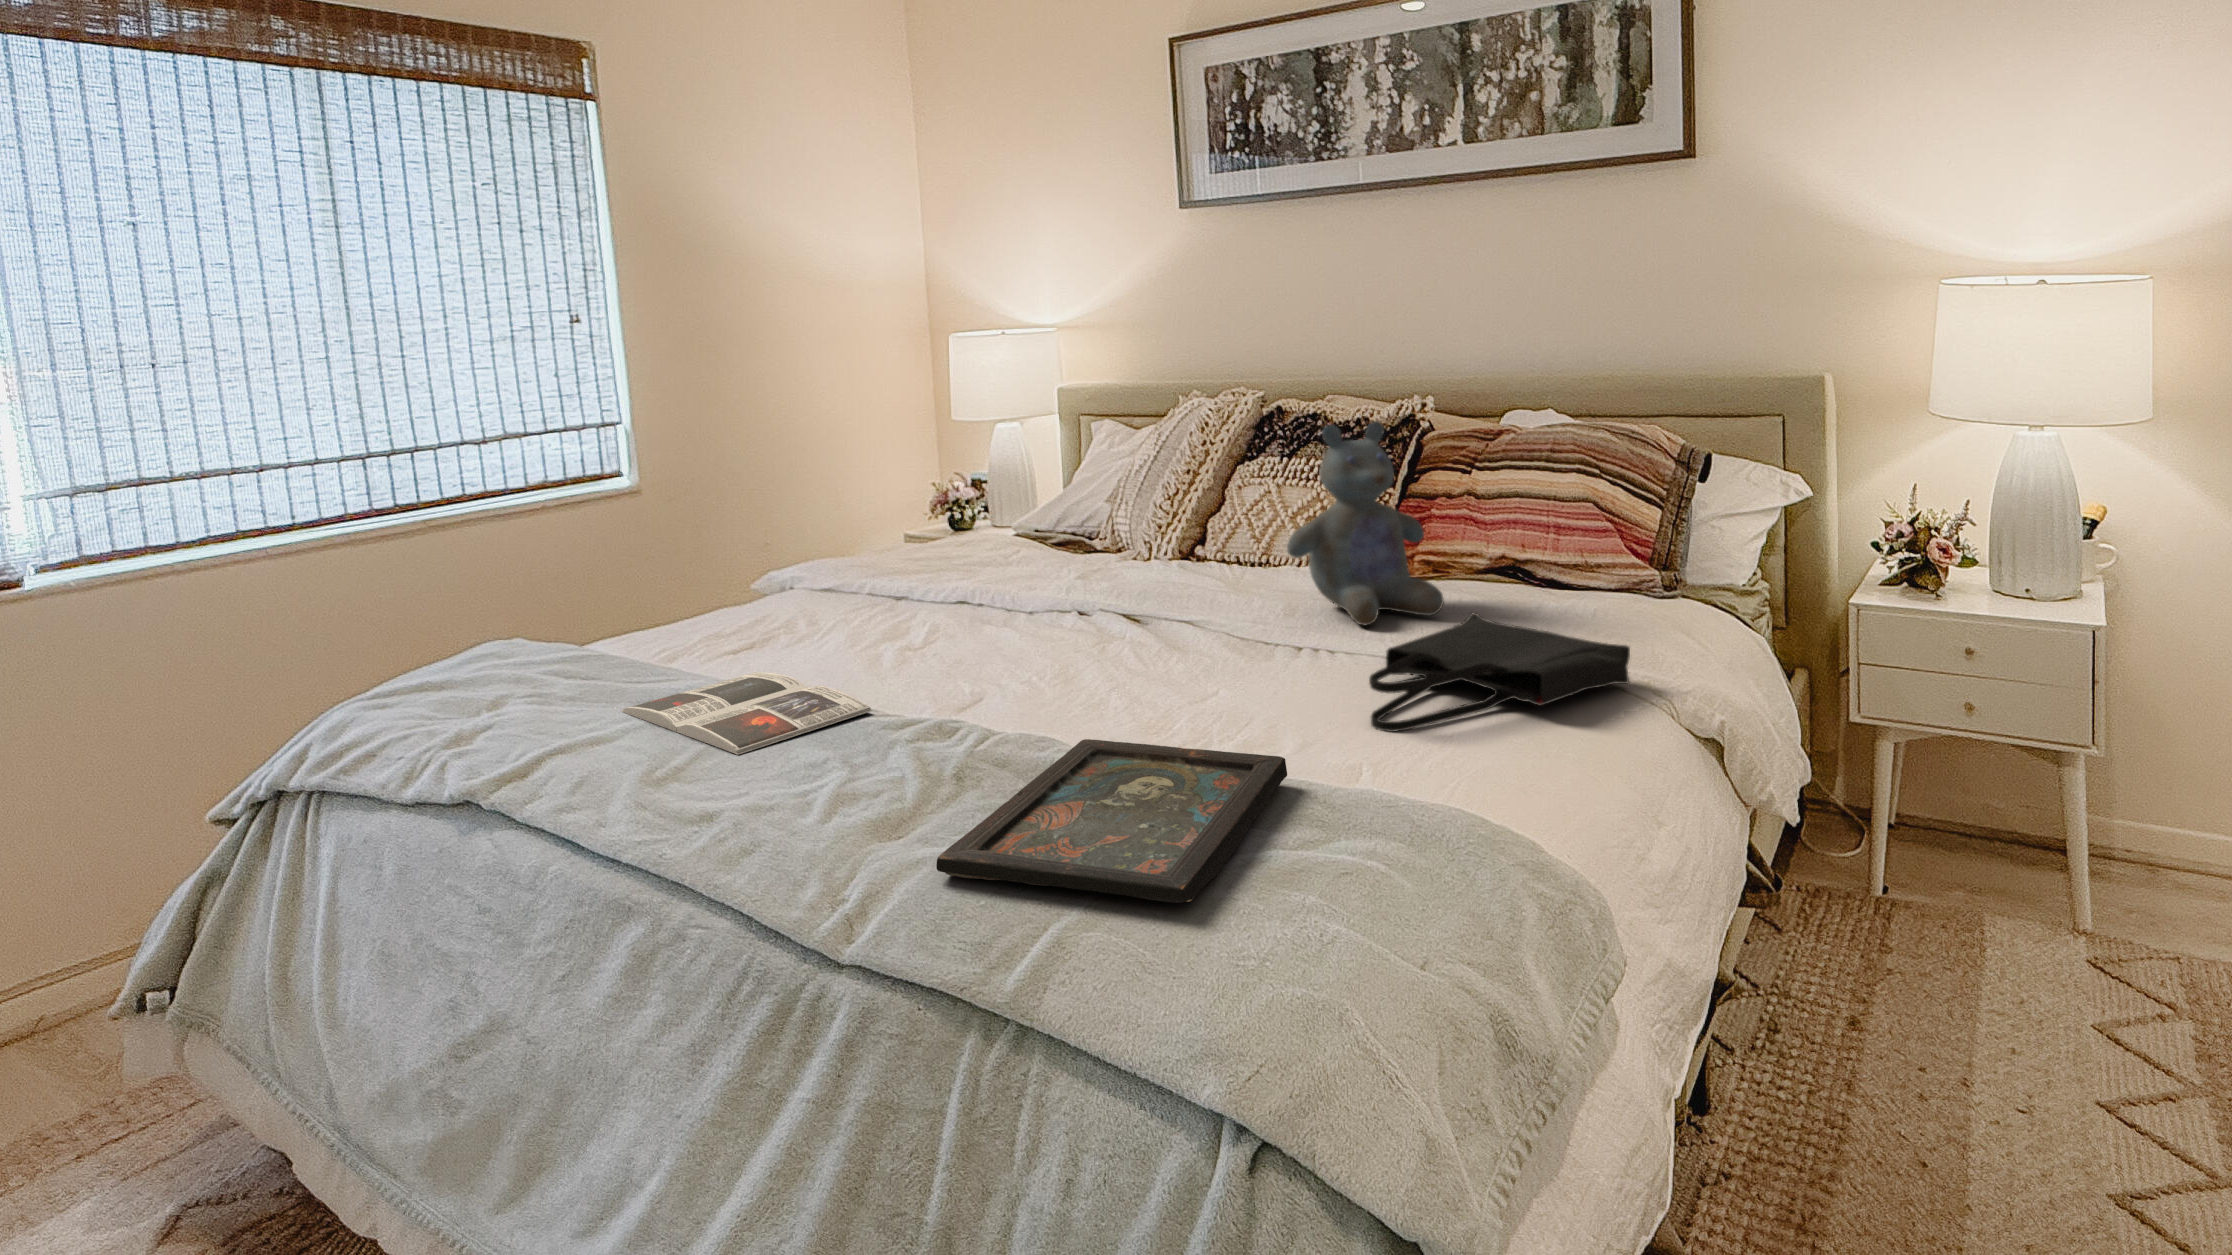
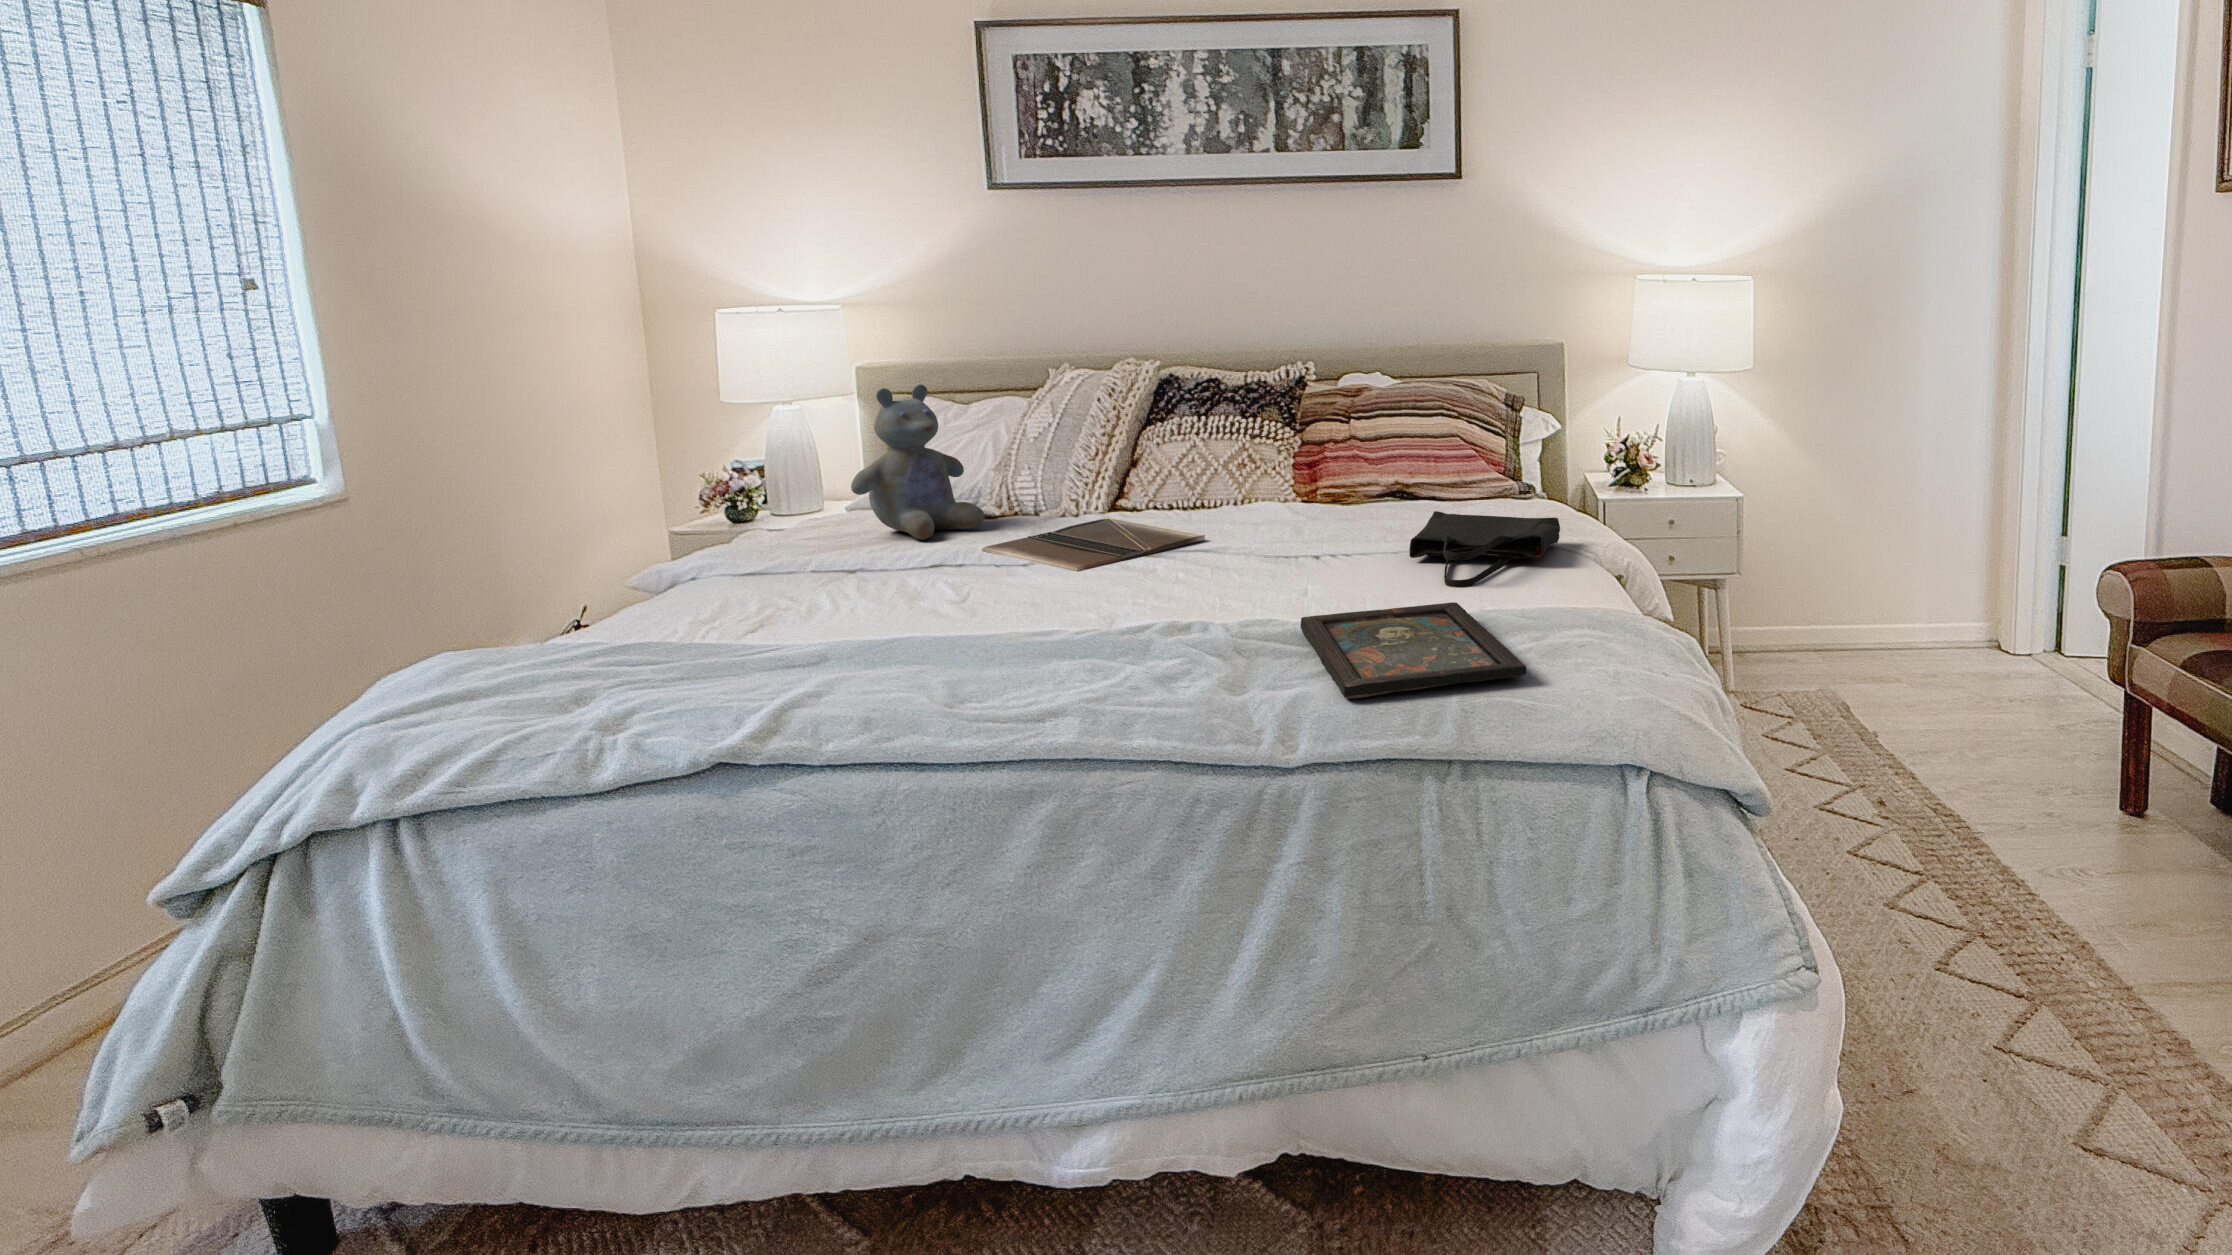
stuffed bear: present [1287,421,1444,625] -> present [851,384,984,540]
laptop: none [1014,571,1223,633] -> present [982,518,1205,572]
magazine: present [622,672,872,755] -> none [797,627,1062,681]

